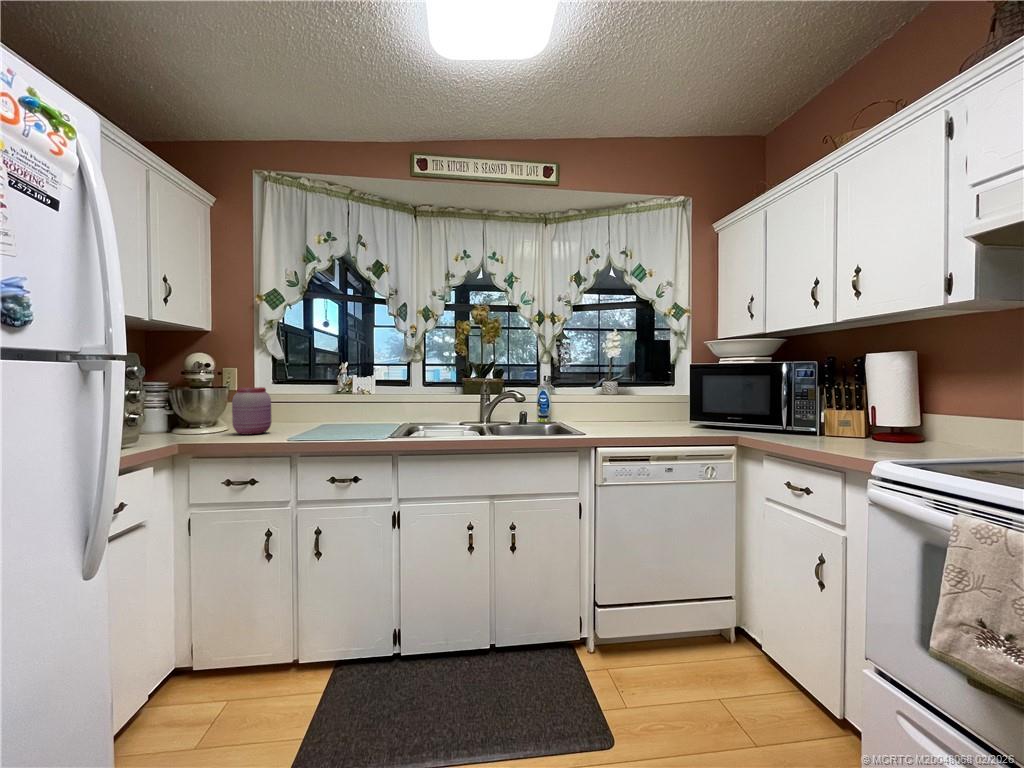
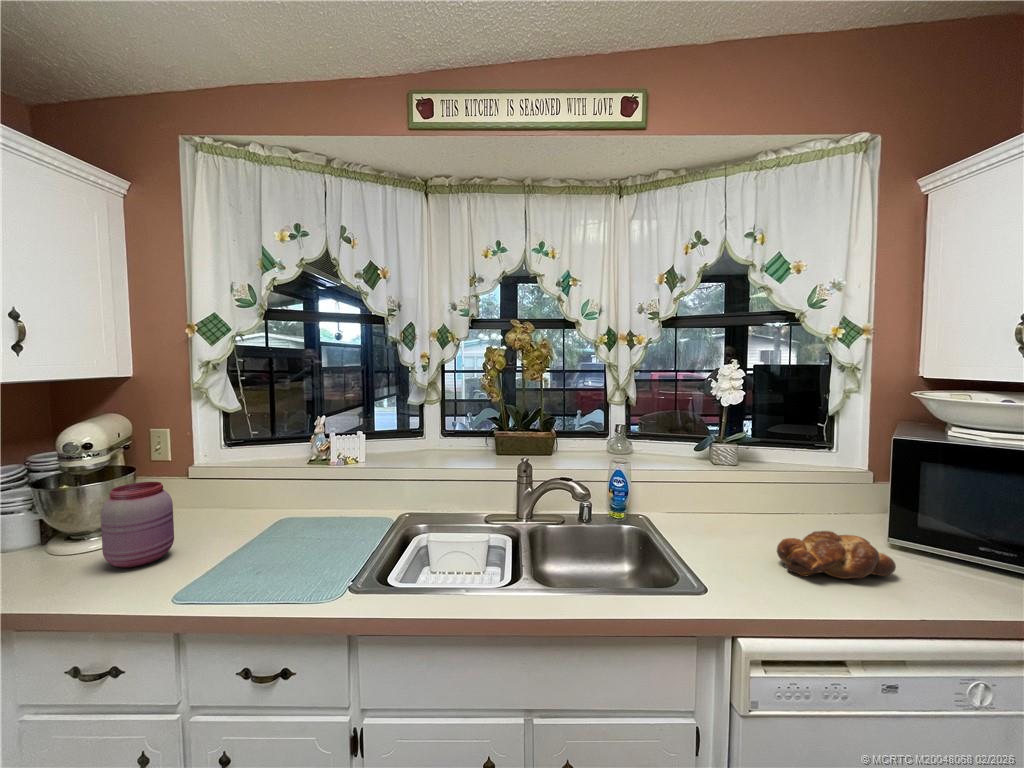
bread loaf: none [626,411,682,432] -> present [777,531,896,579]

